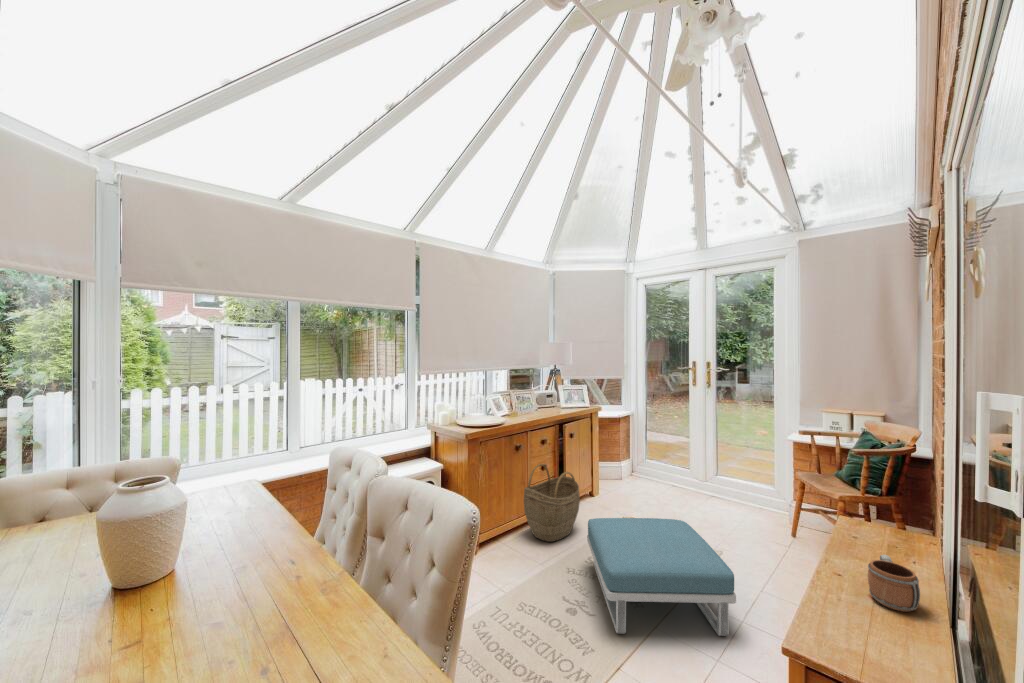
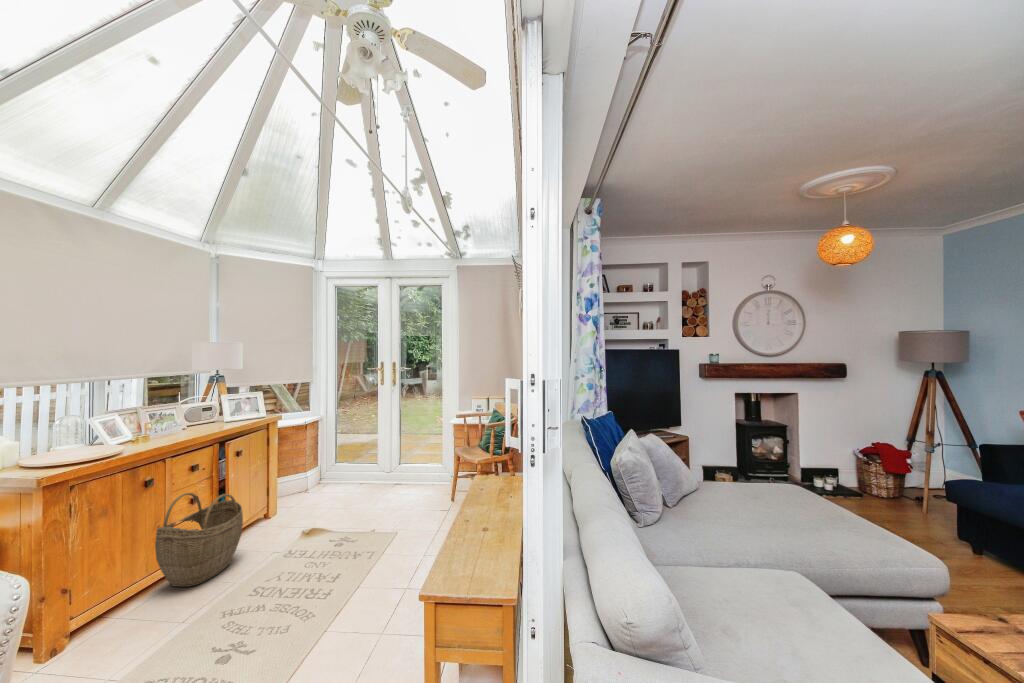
footstool: present [587,518,736,636] -> none [246,513,394,653]
mug: present [868,555,920,612] -> none [473,493,500,530]

